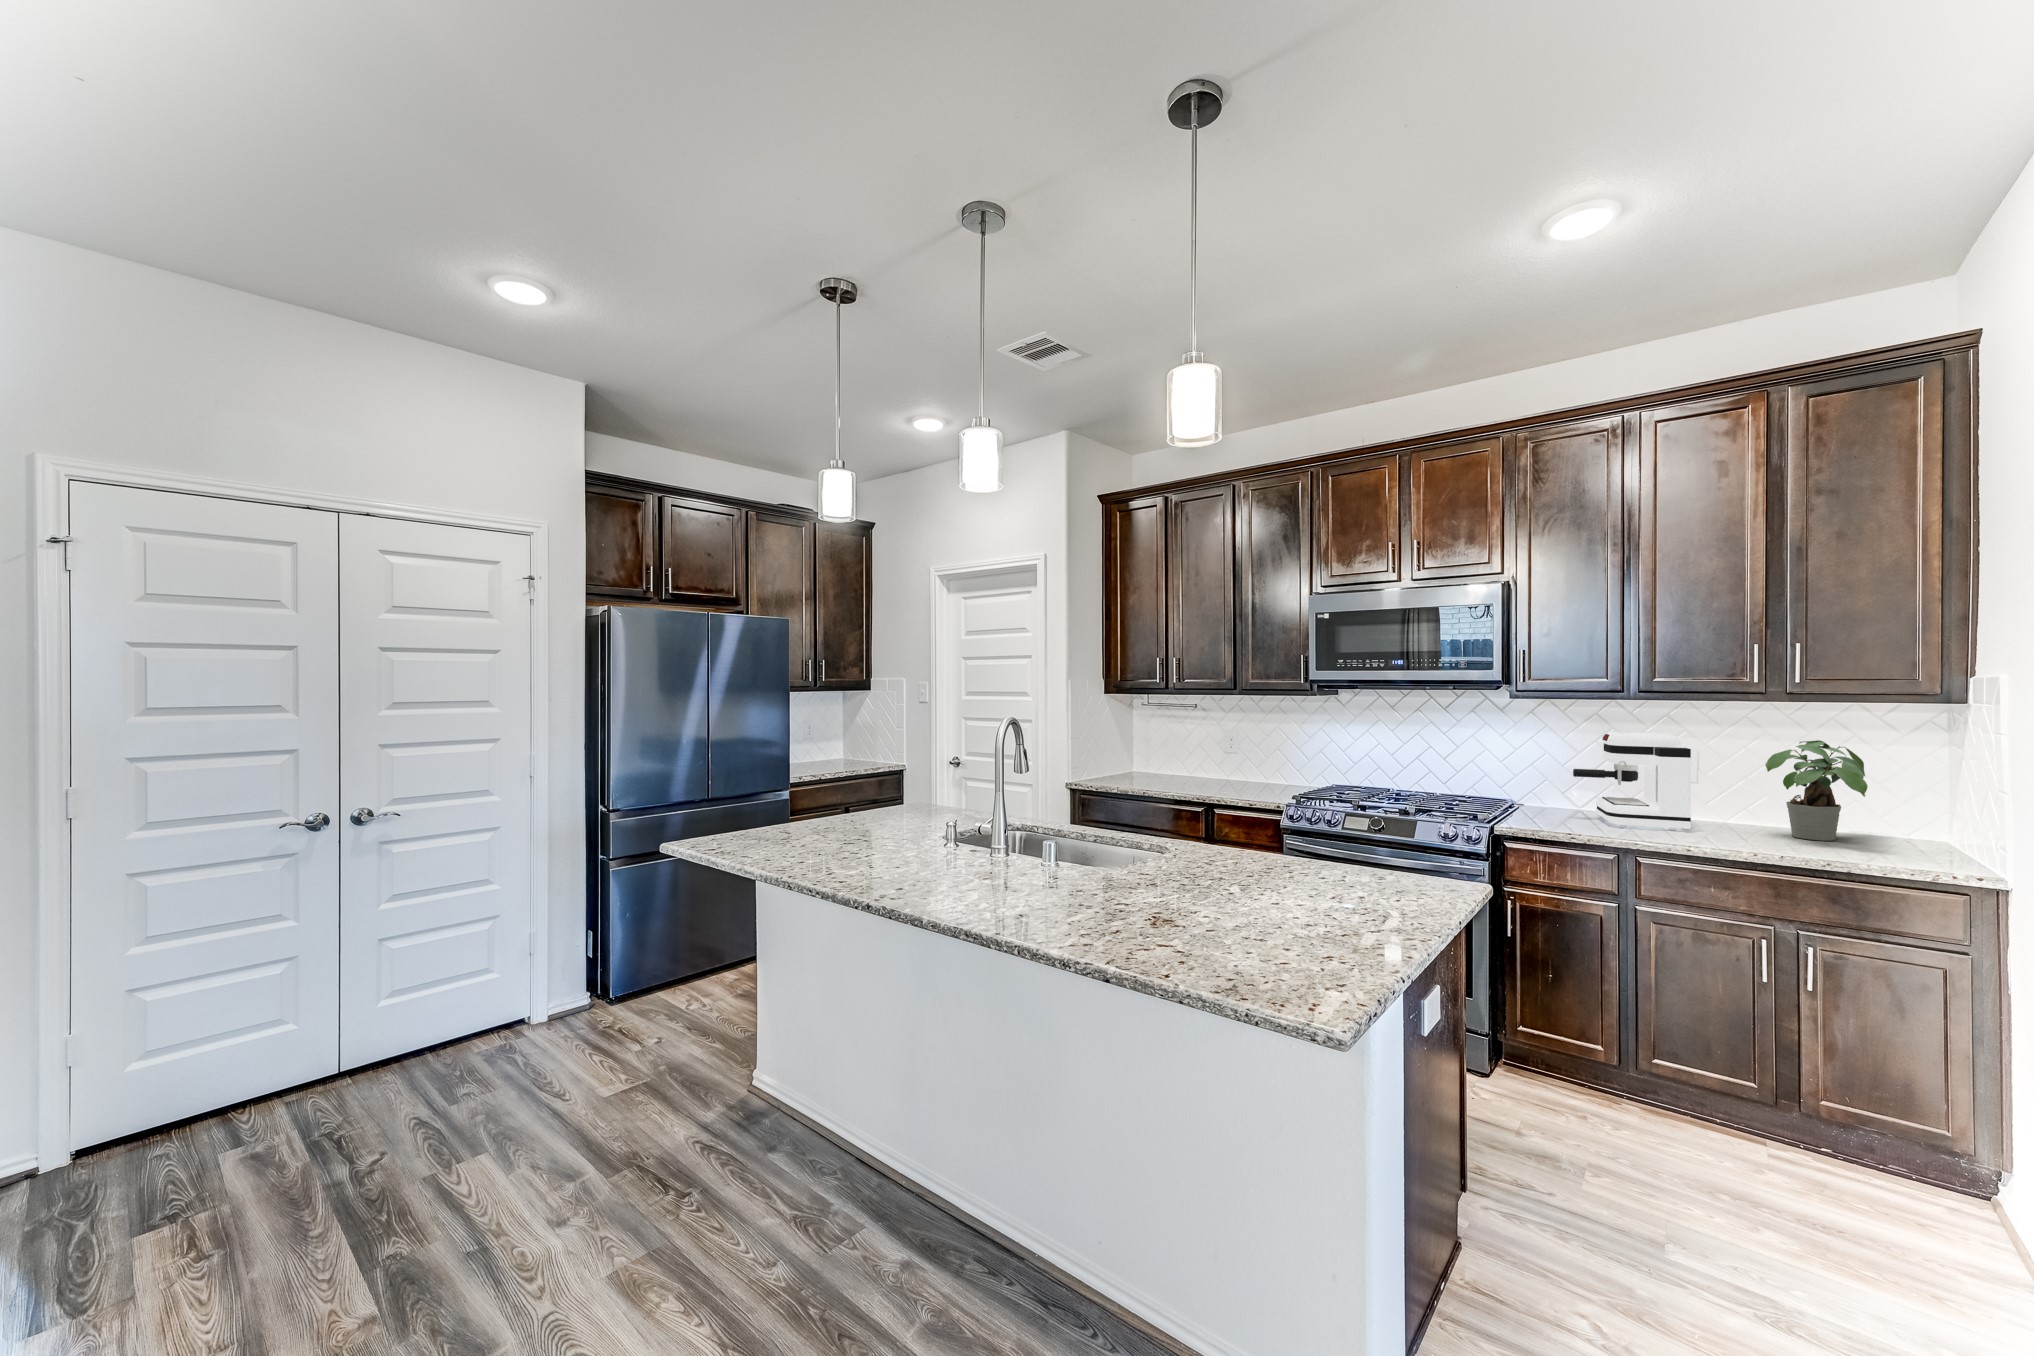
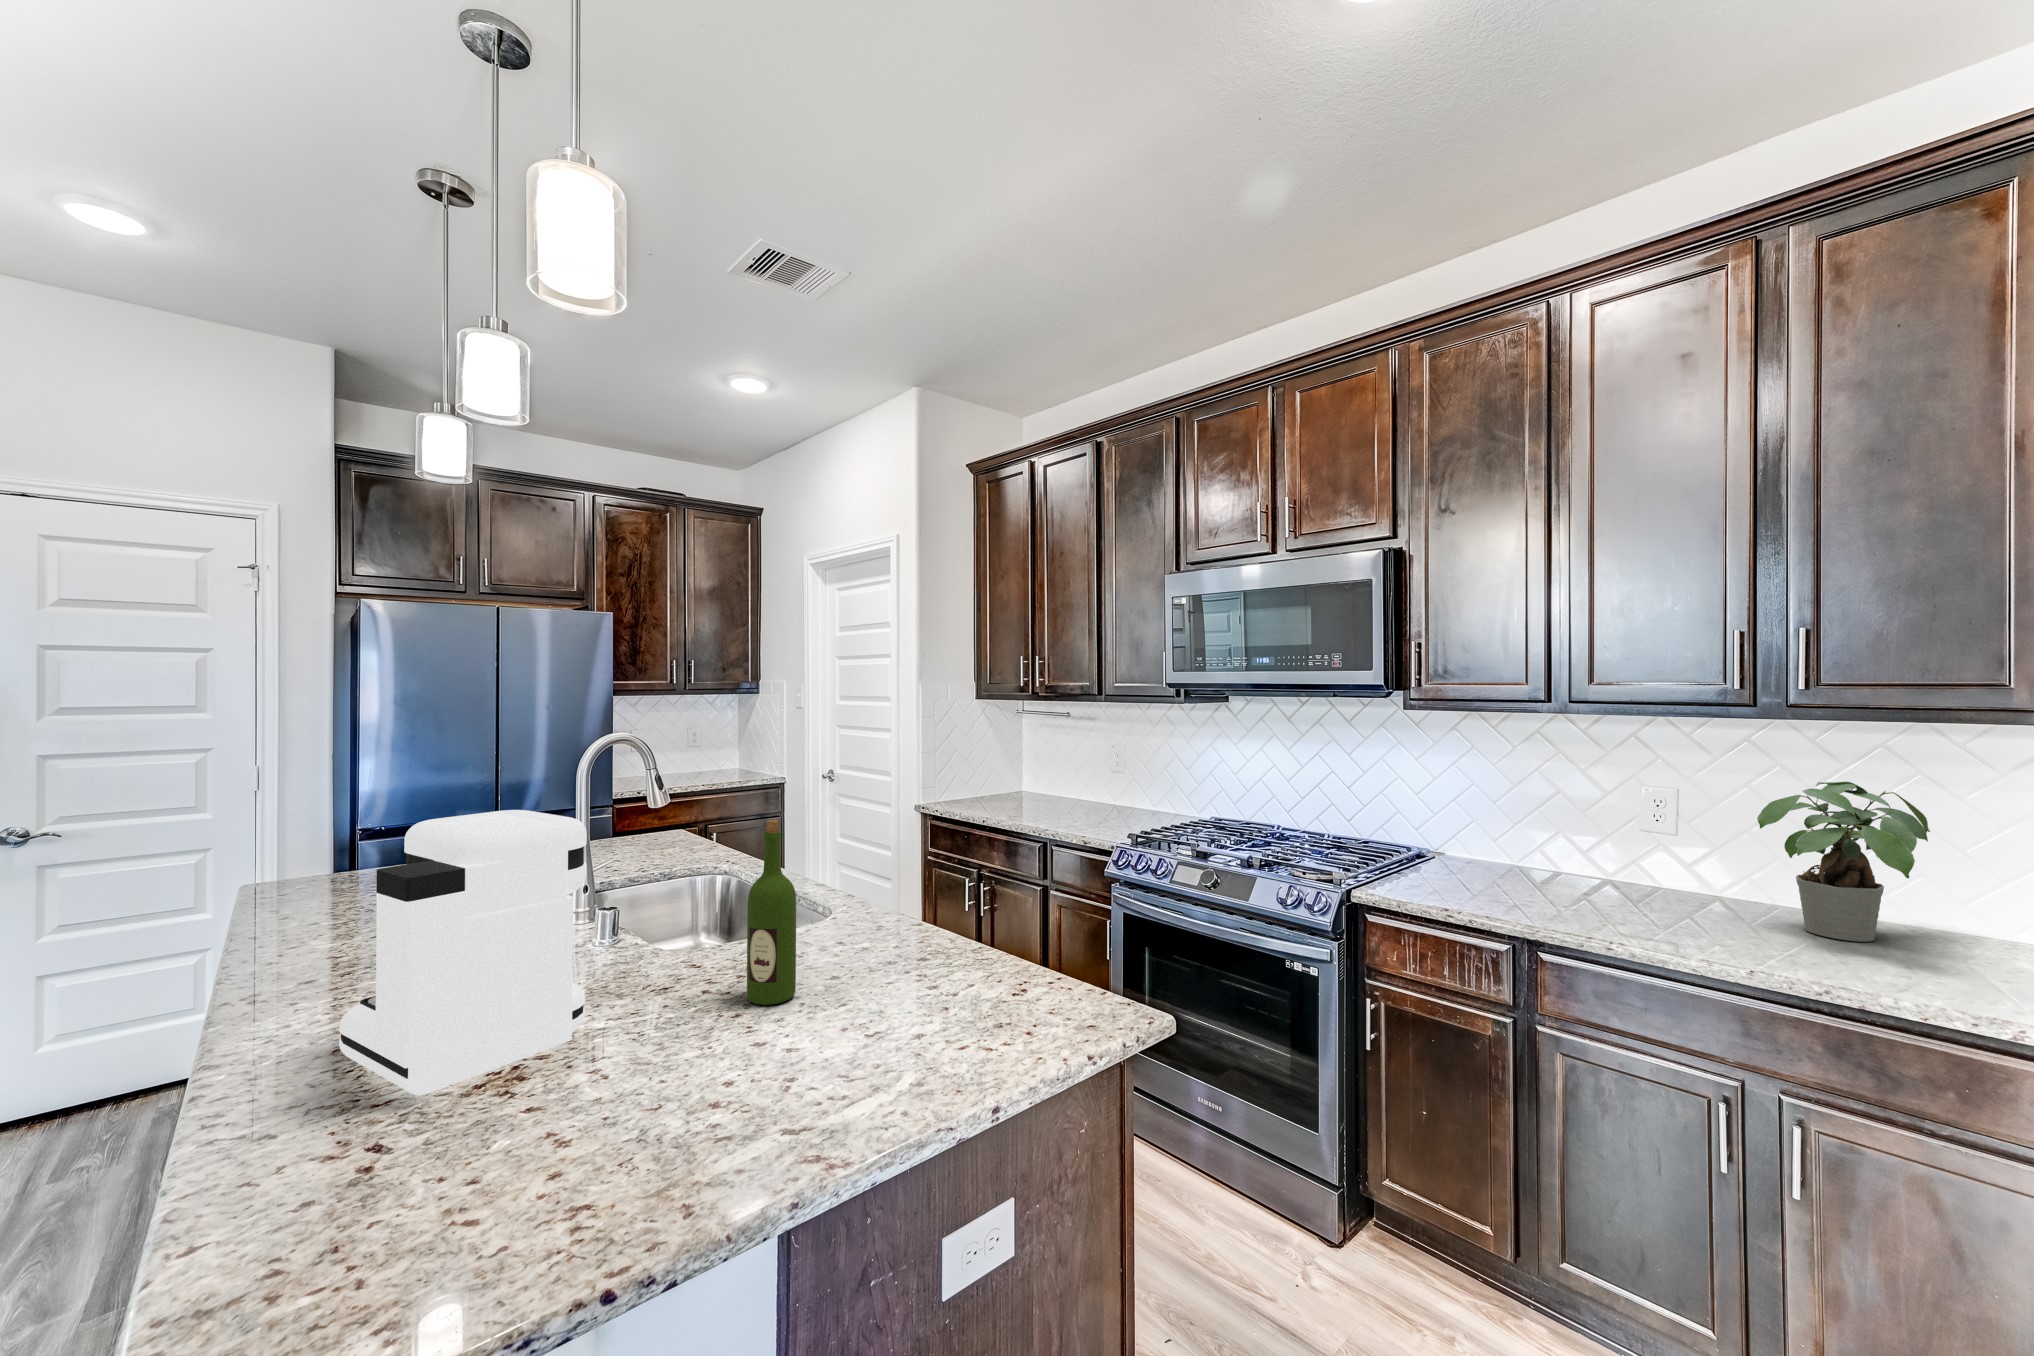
coffee maker: present [1573,732,1691,830] -> present [339,810,587,1095]
wine bottle: none [1217,772,1248,892] -> present [747,820,796,1005]

